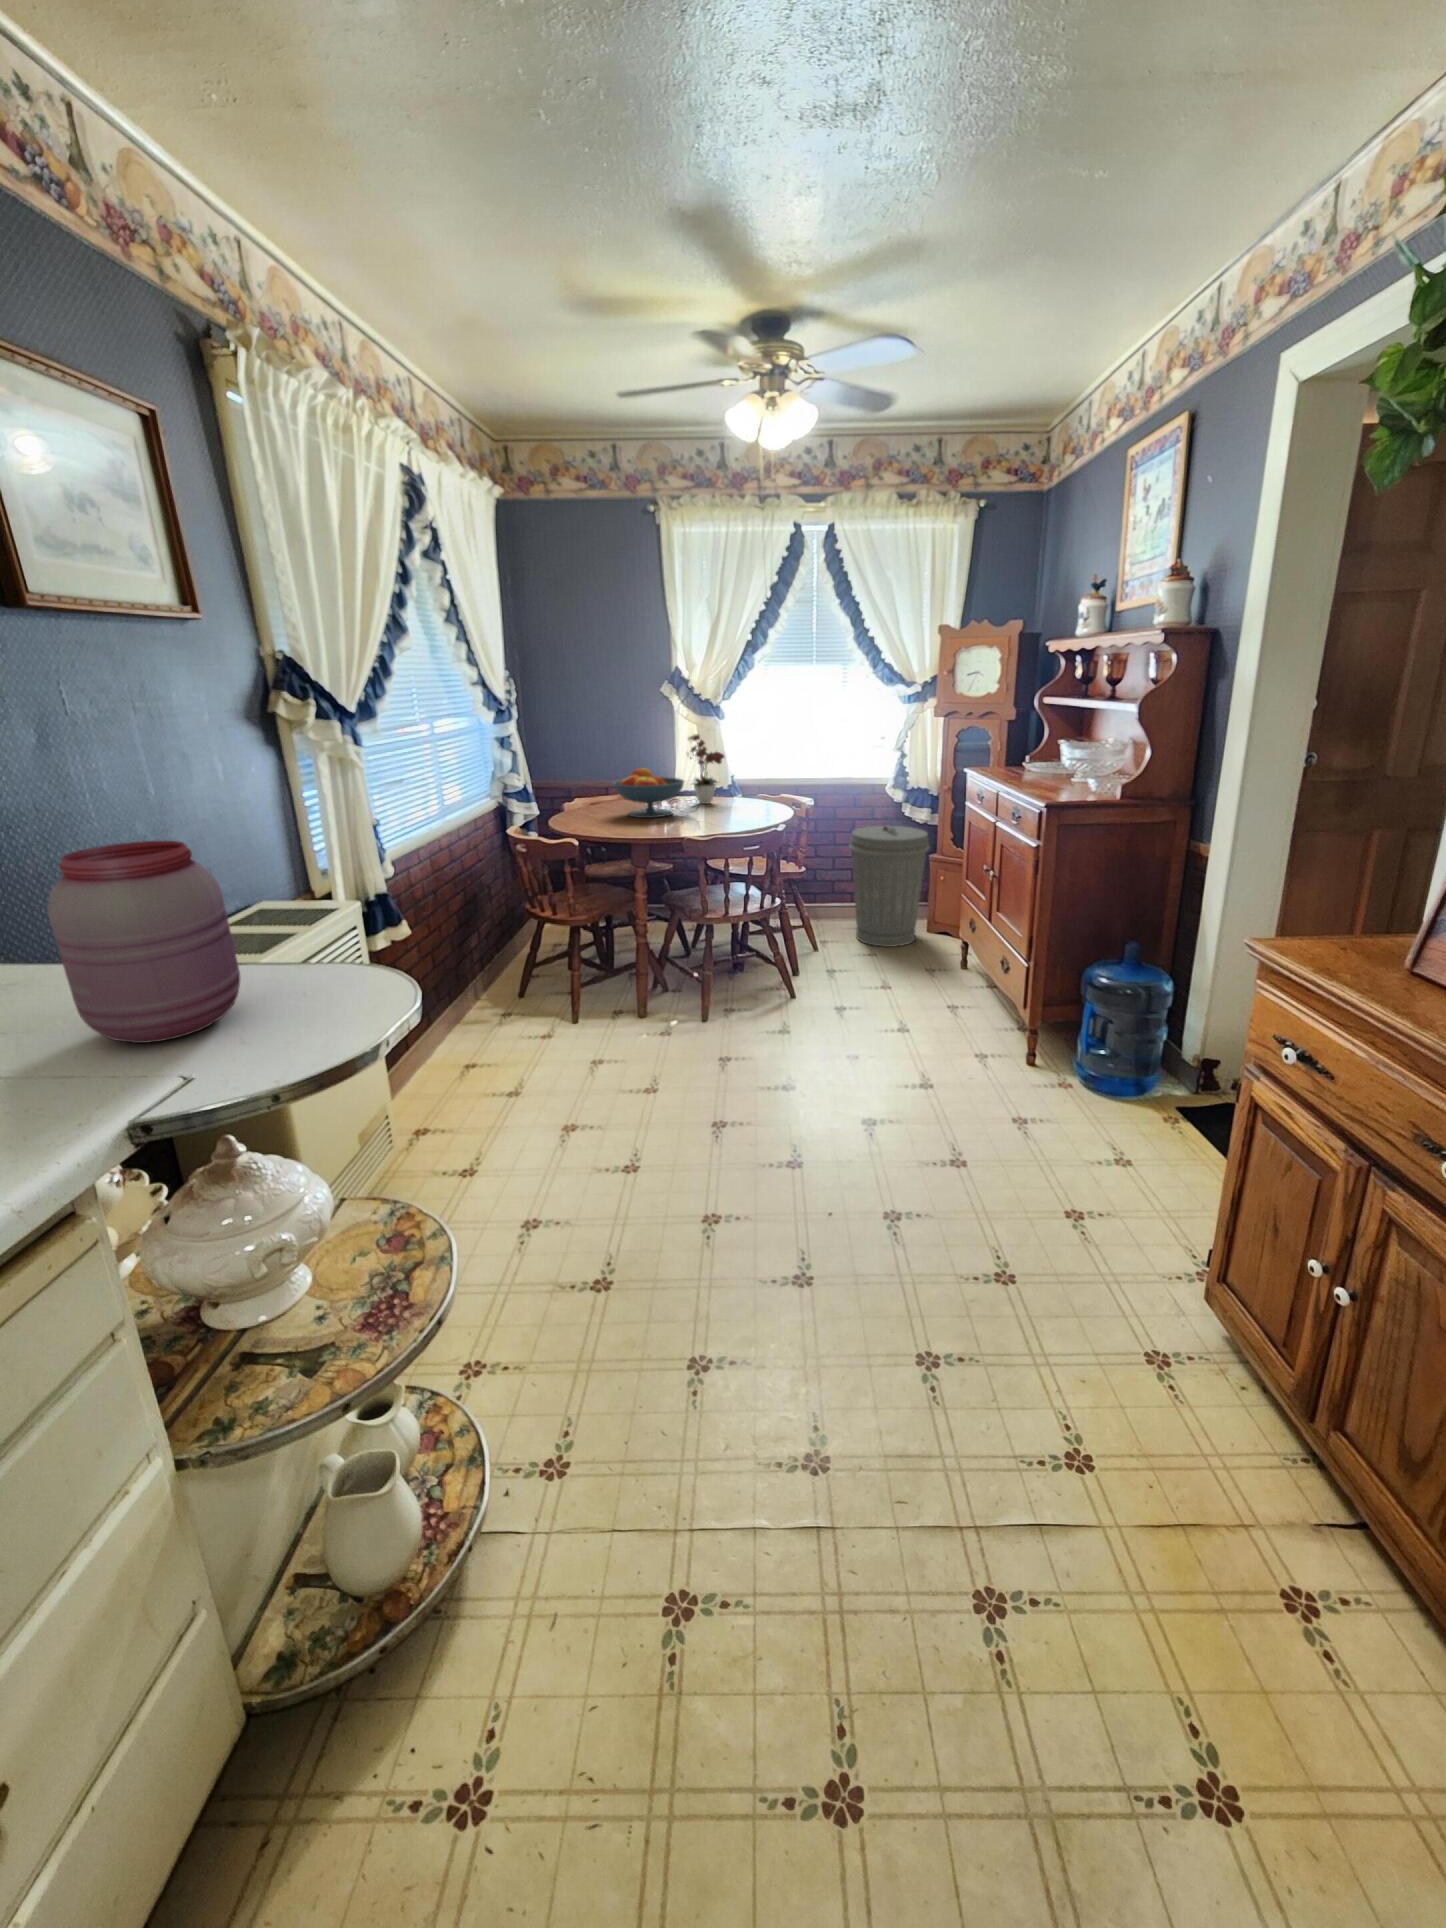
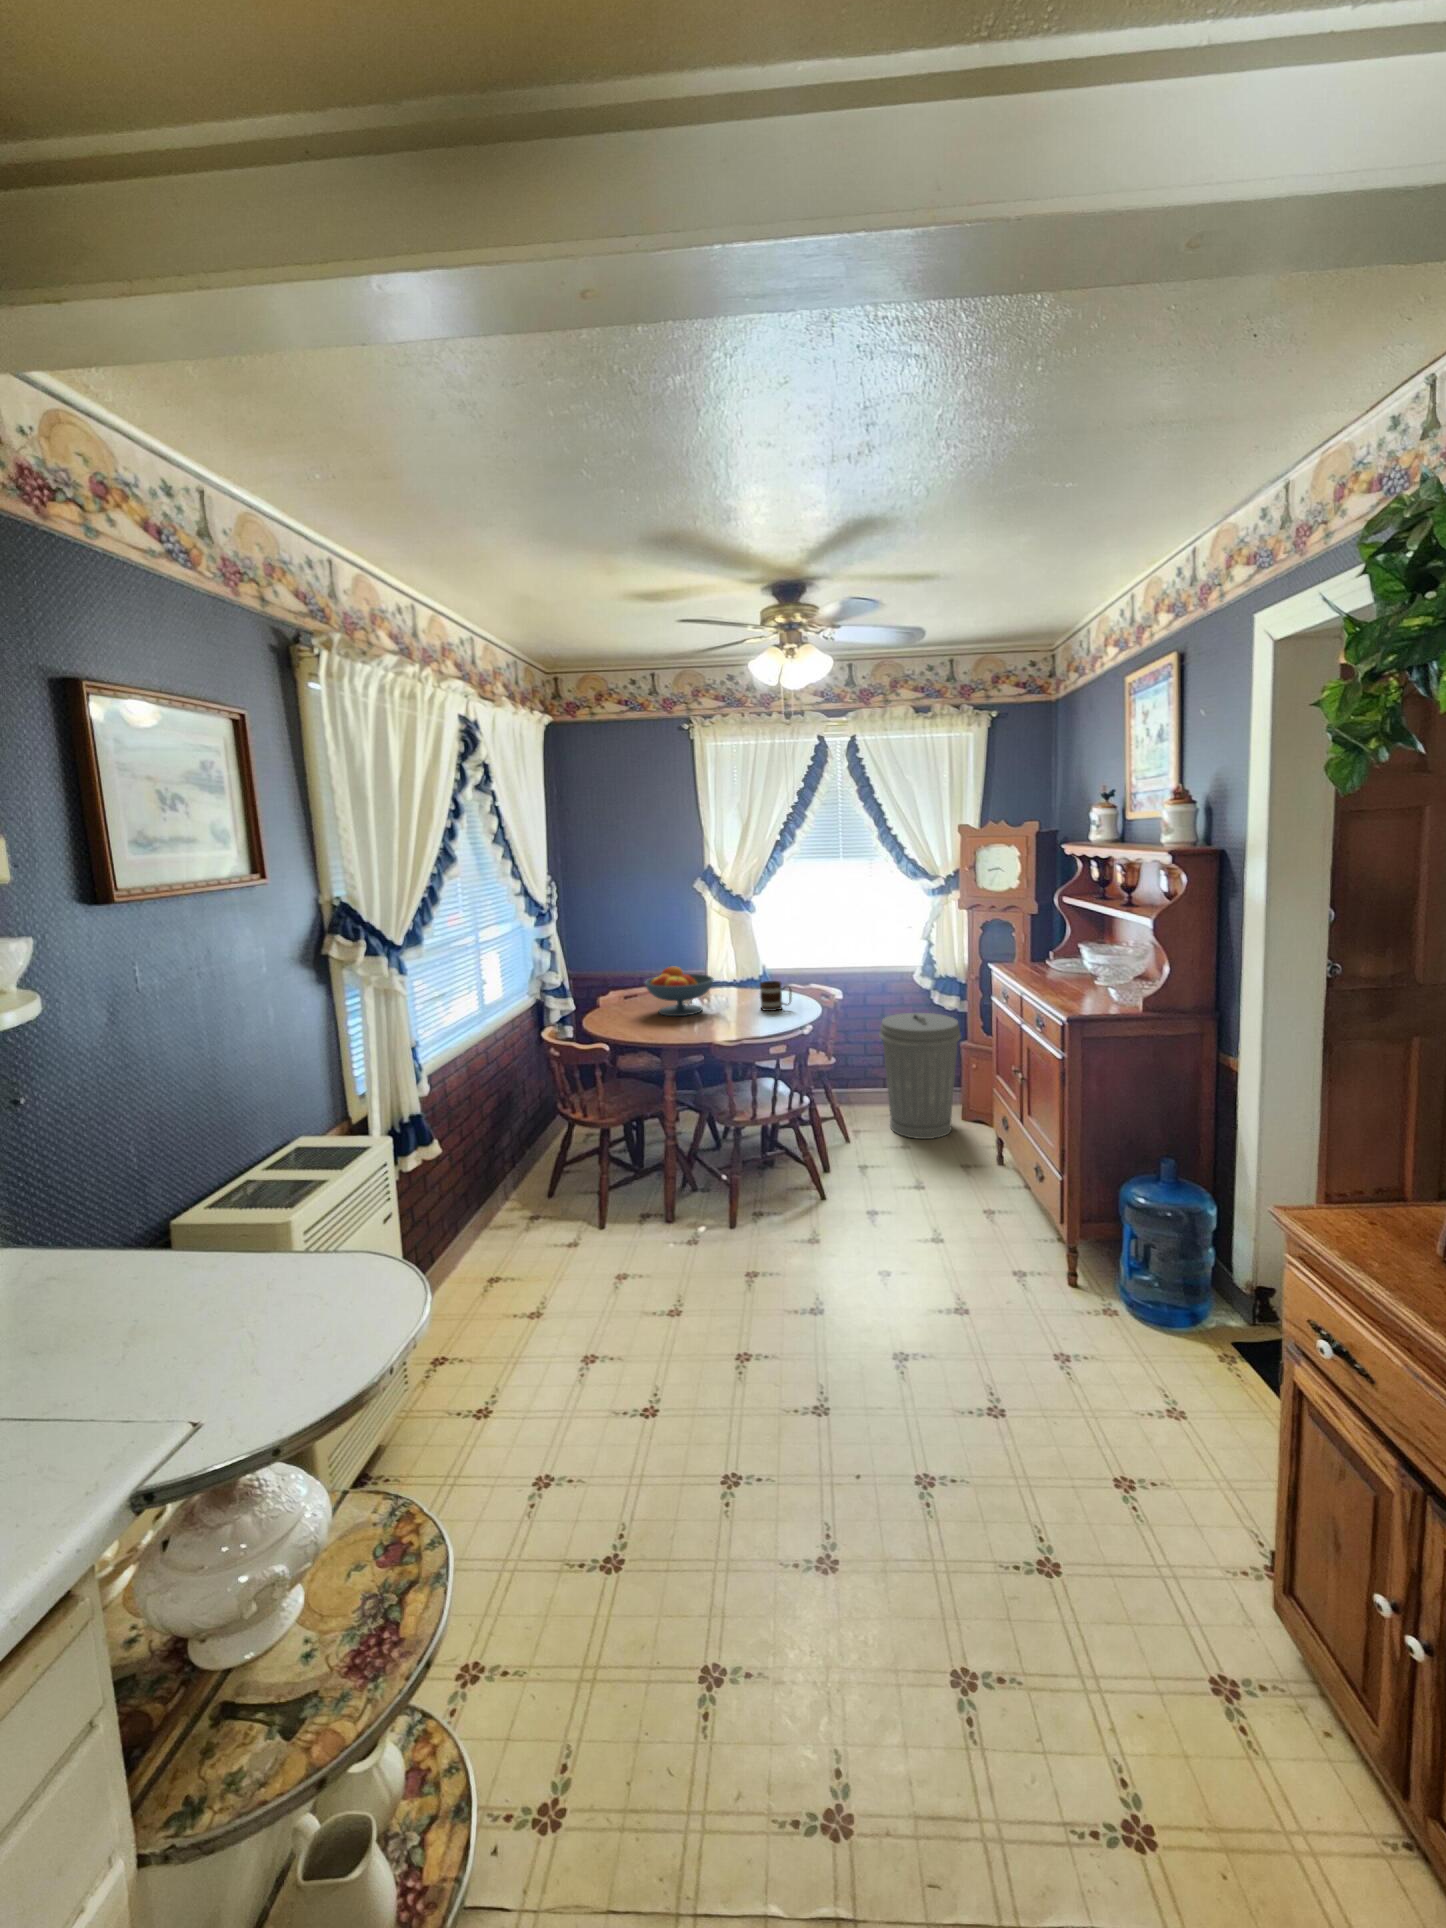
flower arrangement: present [688,734,724,804] -> none [714,927,757,997]
mug: none [732,785,764,815] -> present [760,981,792,1011]
jar: present [47,841,240,1043] -> none [98,1174,263,1380]

